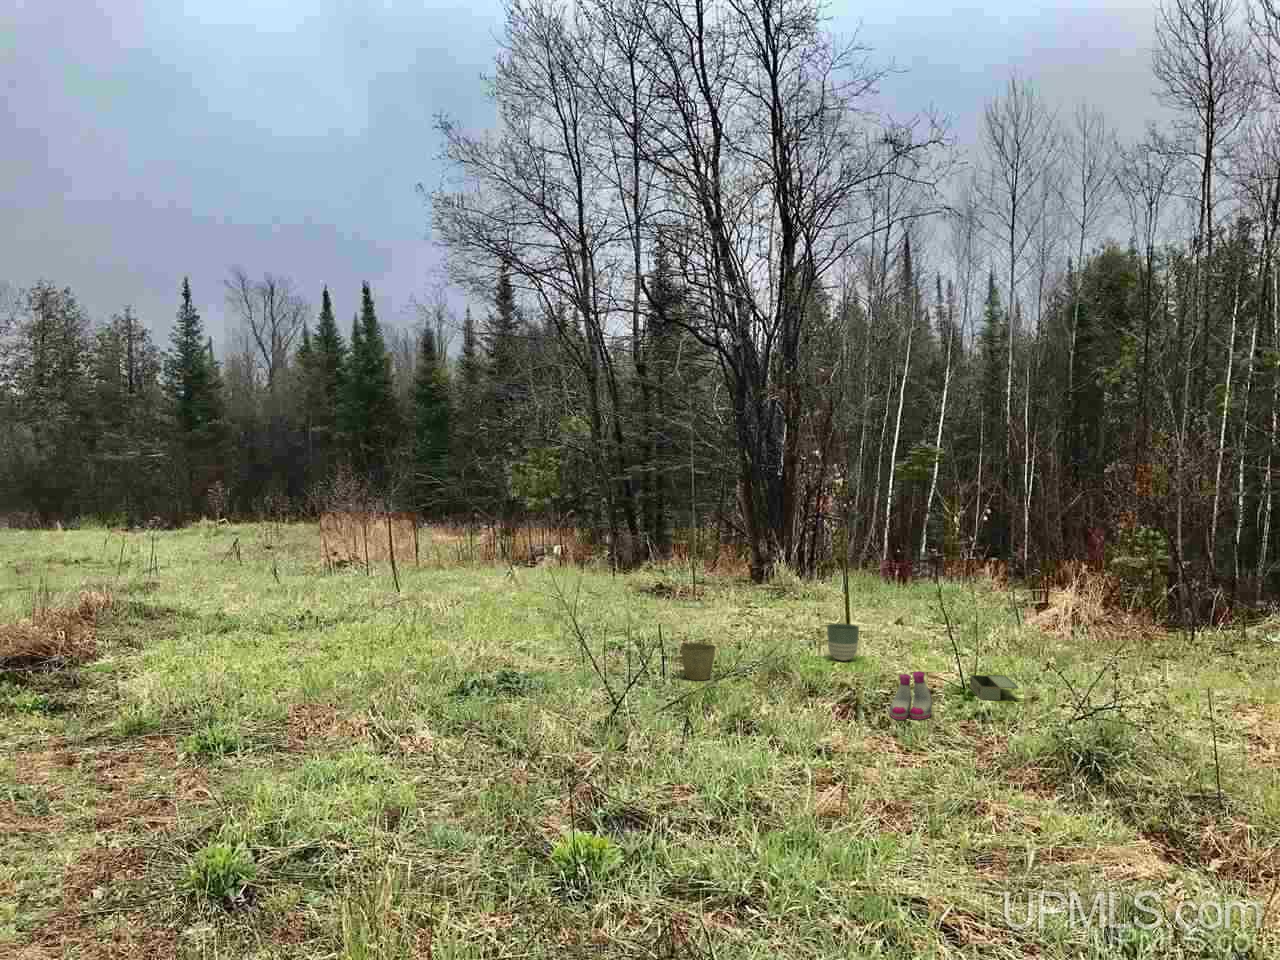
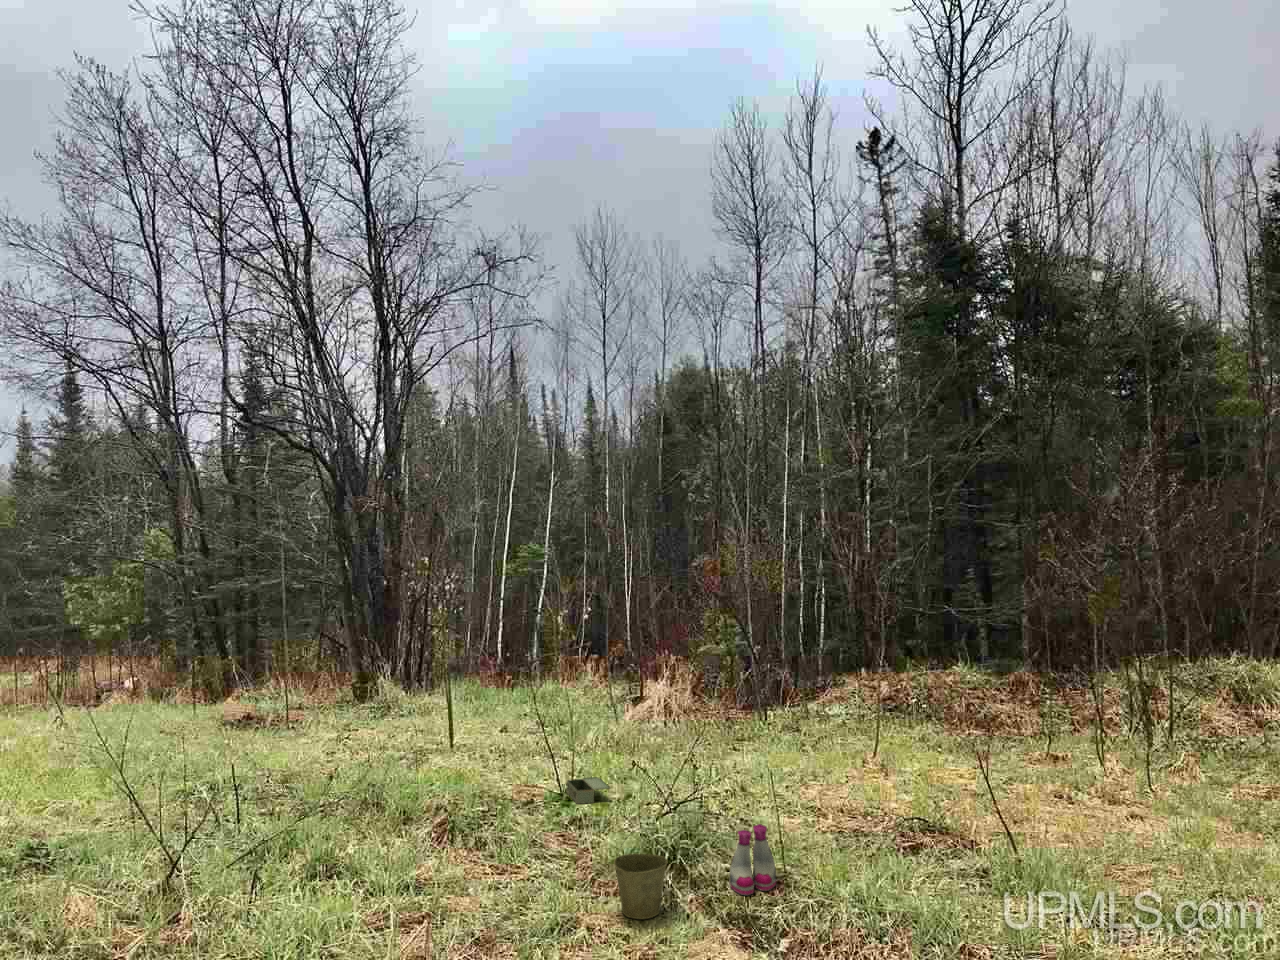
planter: present [827,623,859,661] -> none [429,739,462,778]
bucket: present [680,642,716,680] -> present [614,831,668,919]
boots: present [889,671,932,720] -> present [729,824,776,895]

